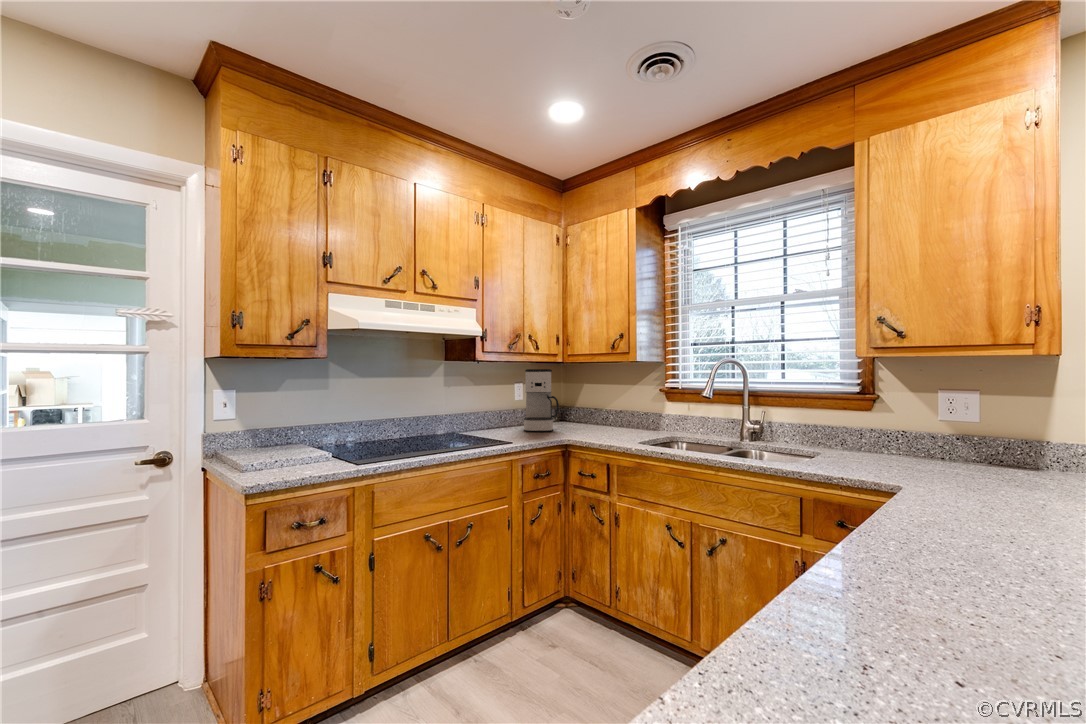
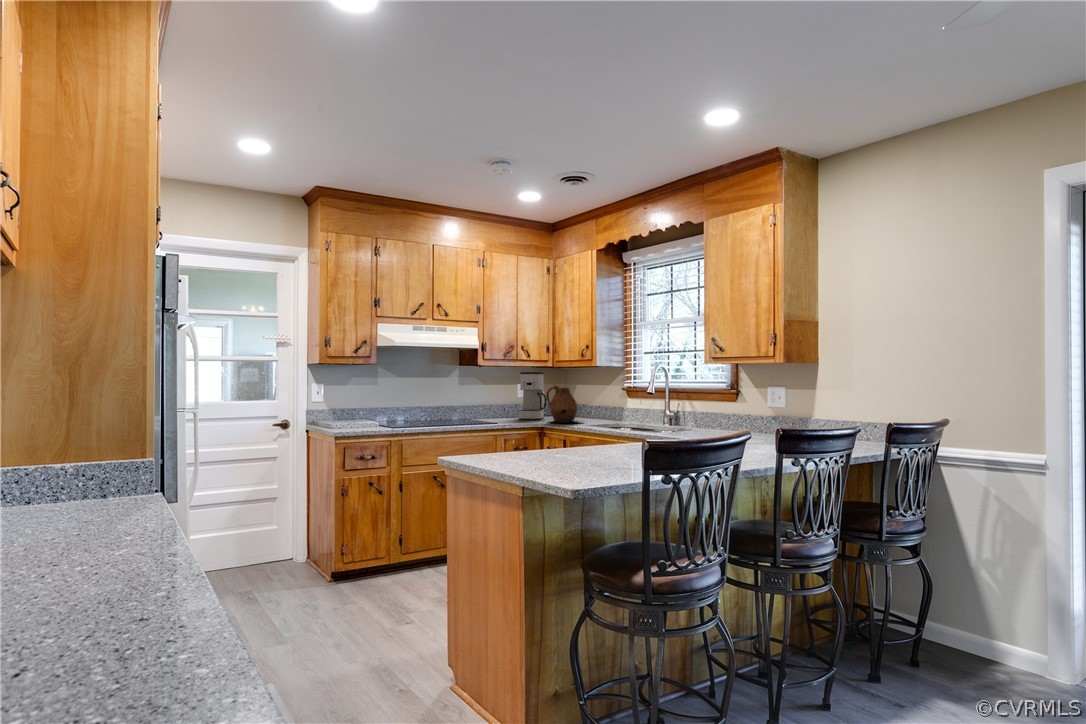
ceramic pitcher: none [569,384,620,440] -> present [546,383,579,423]

